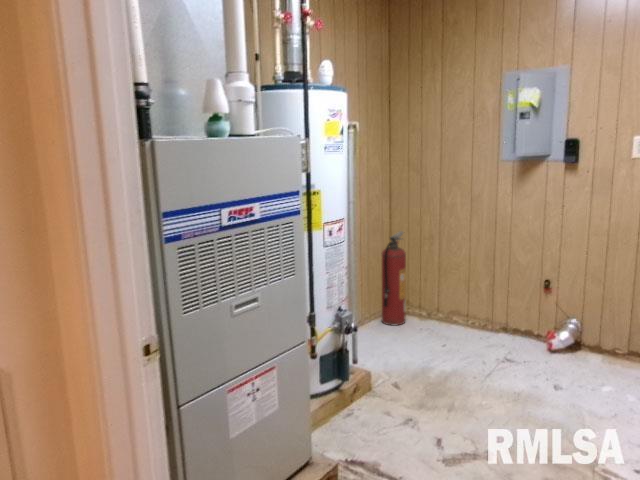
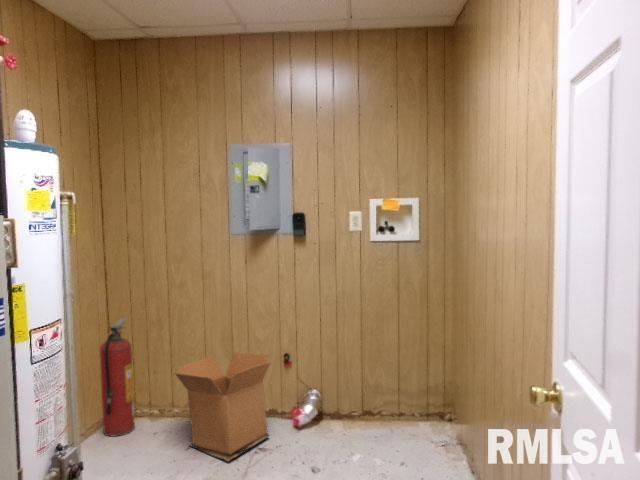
cardboard box: none [437,271,526,361] -> present [175,352,270,461]

